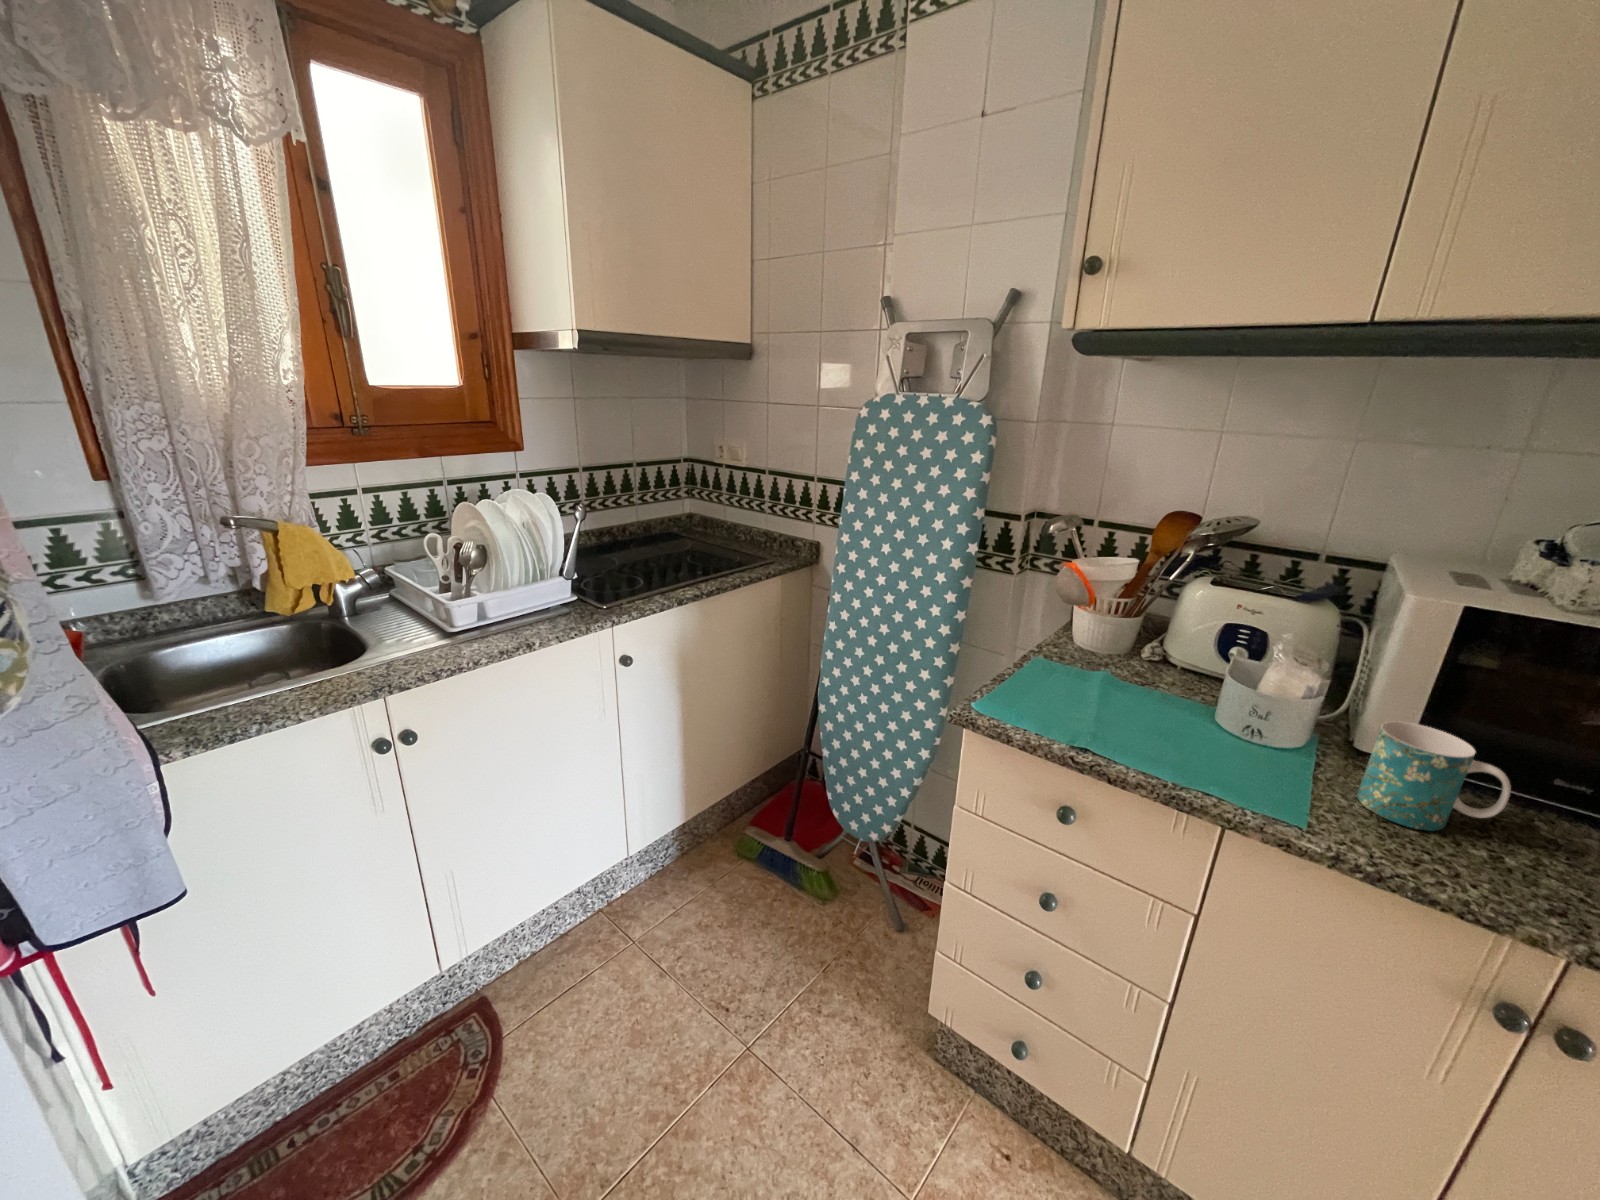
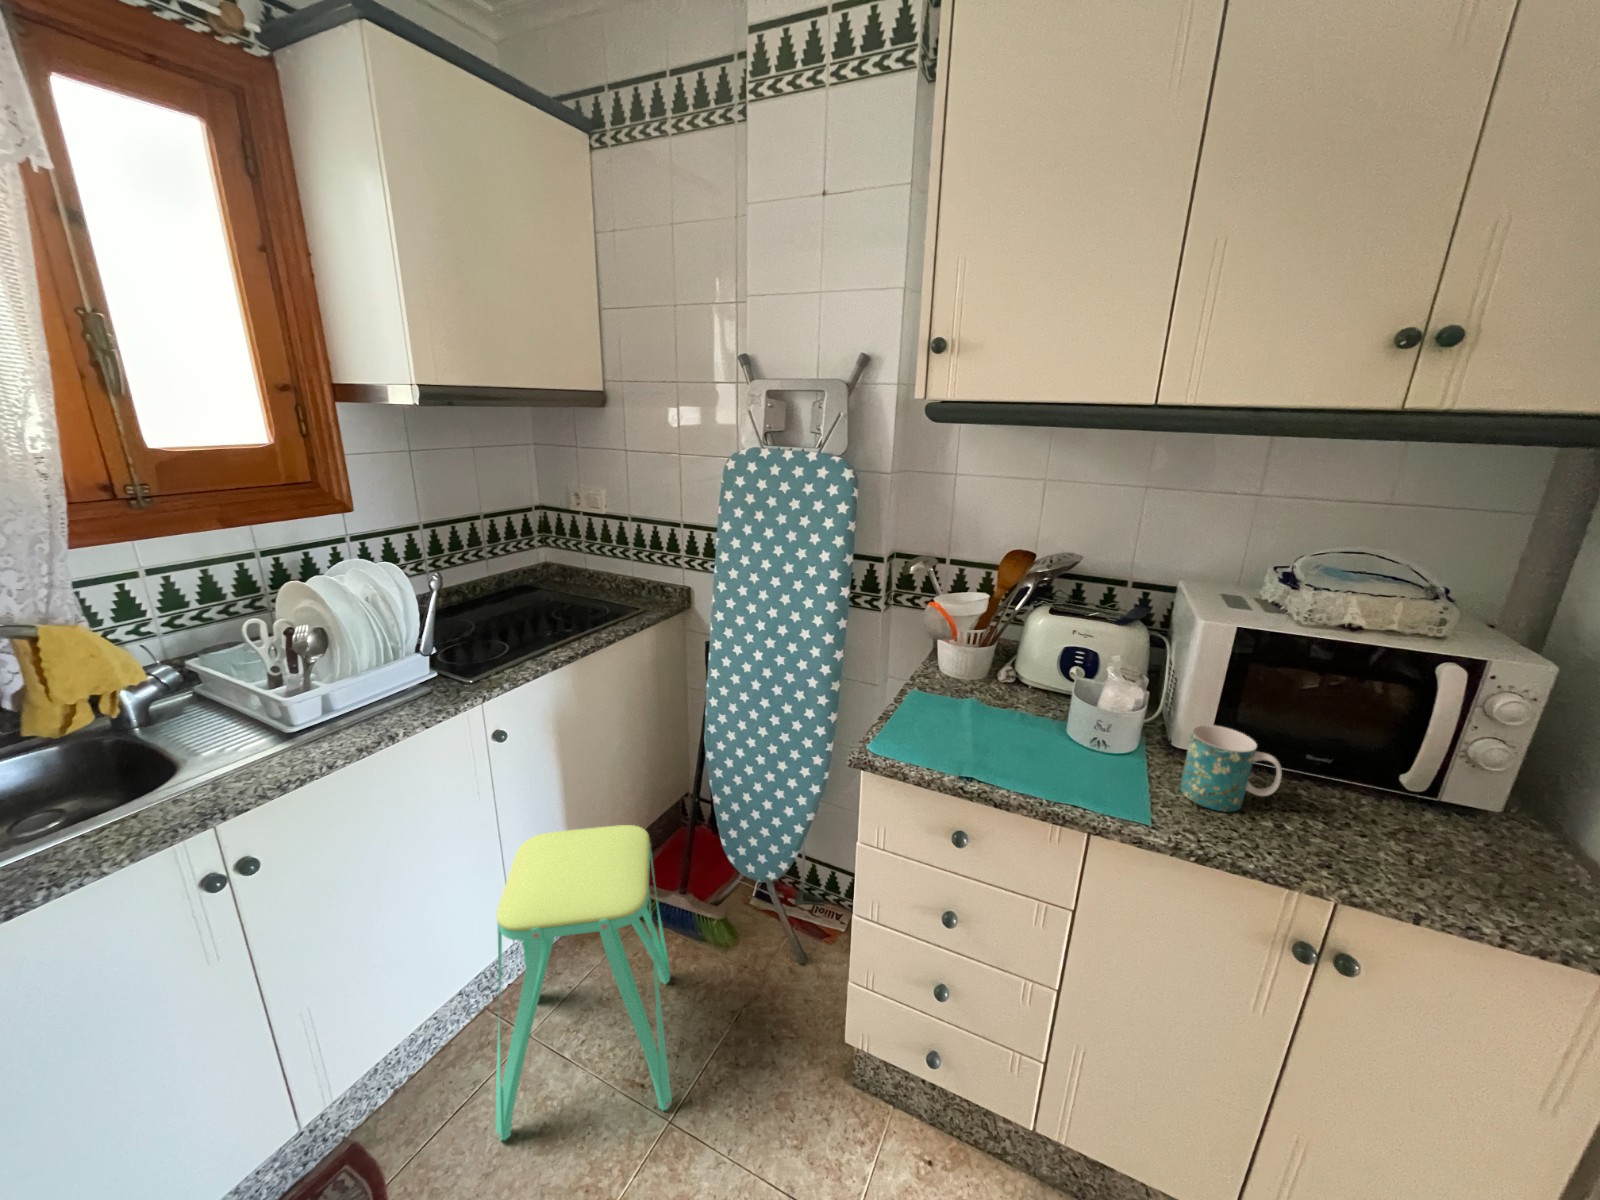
stool: none [595,756,767,1036] -> present [496,825,672,1140]

